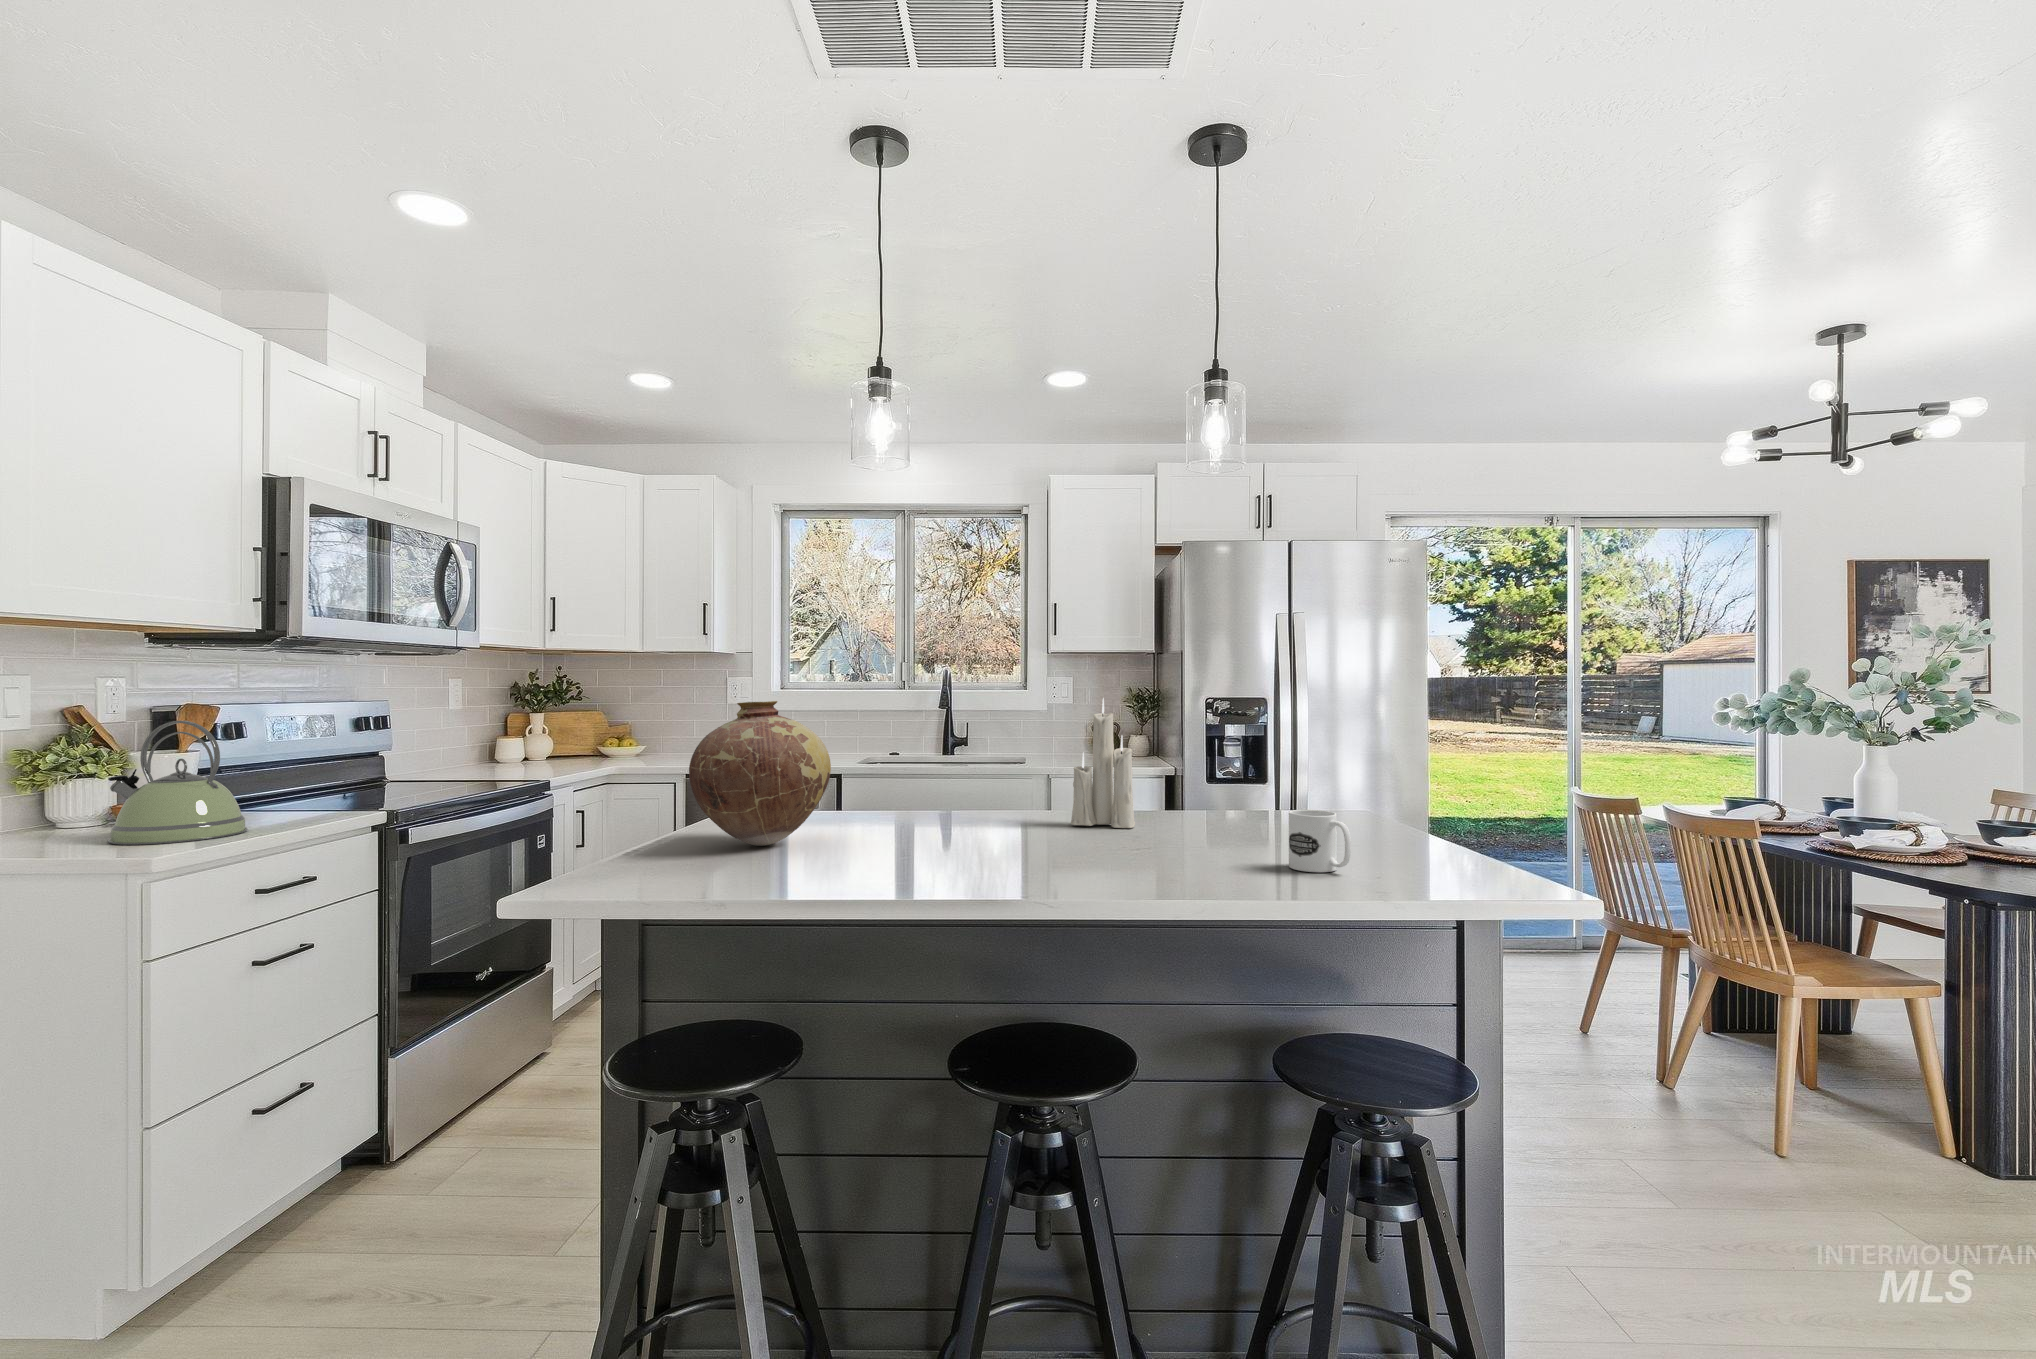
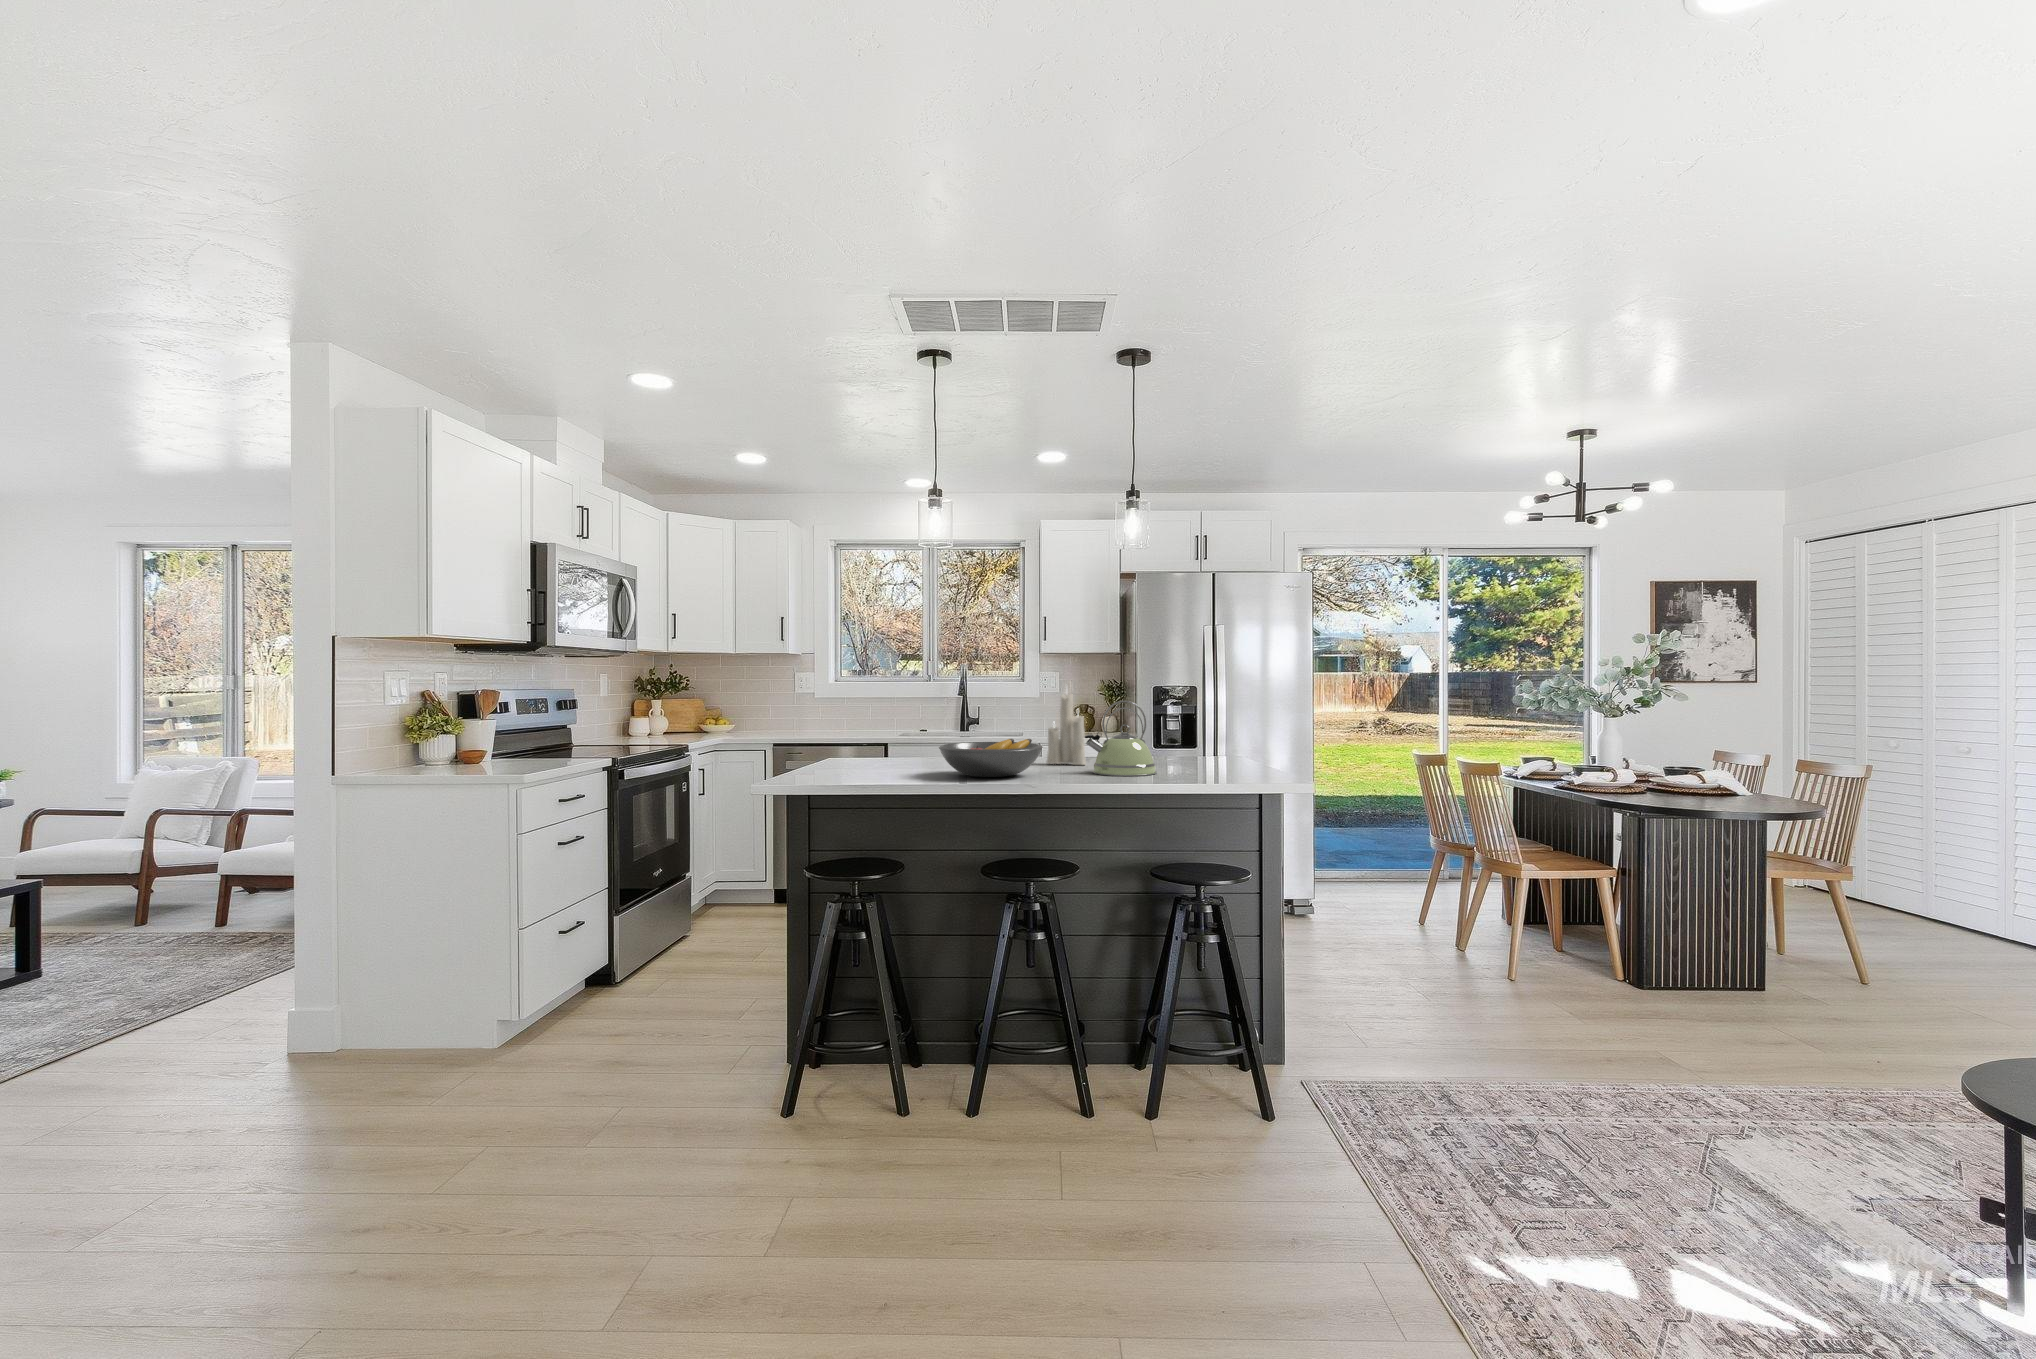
vase: present [689,701,831,846] -> none [819,686,901,772]
kettle: present [108,721,247,845] -> present [1084,701,1157,776]
fruit bowl: none [890,794,1071,863] -> present [939,739,1043,777]
mug: present [1289,810,1351,872] -> none [1165,747,1196,780]

